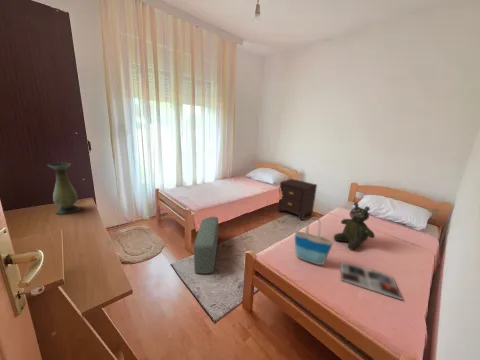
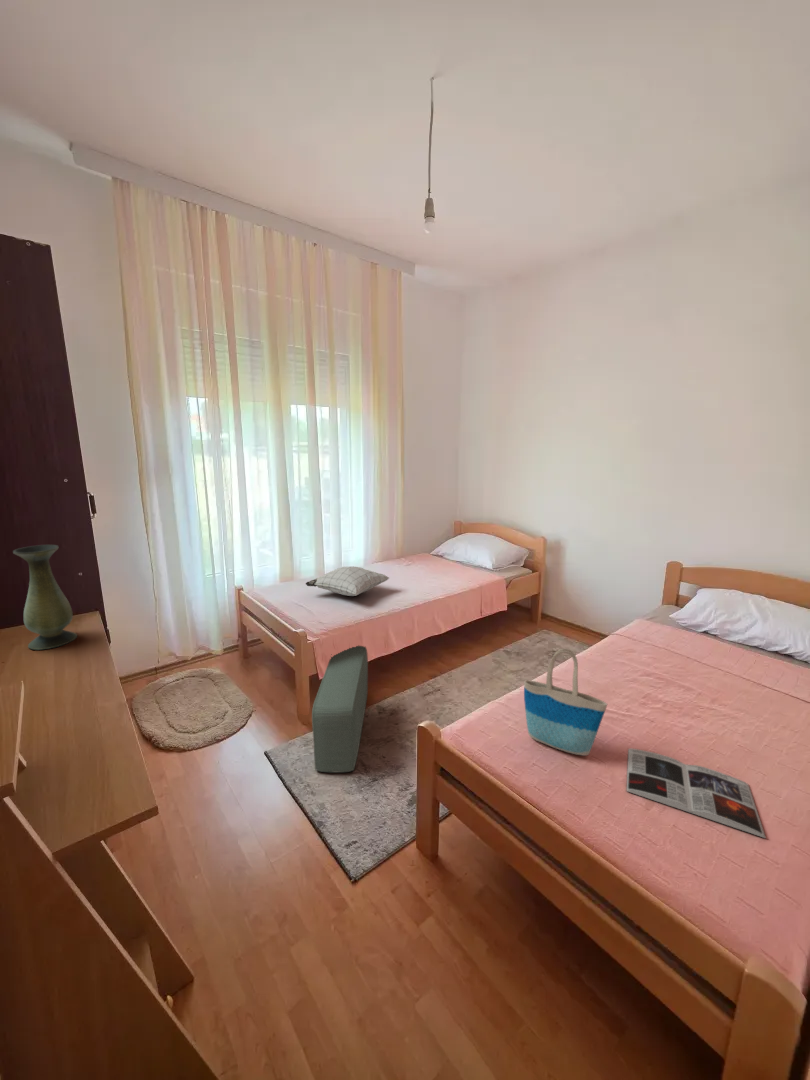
nightstand: present [278,179,317,220] -> none [504,555,592,650]
pillow: none [189,181,228,194] -> present [306,566,389,596]
teddy bear: present [334,203,375,249] -> none [618,612,709,719]

